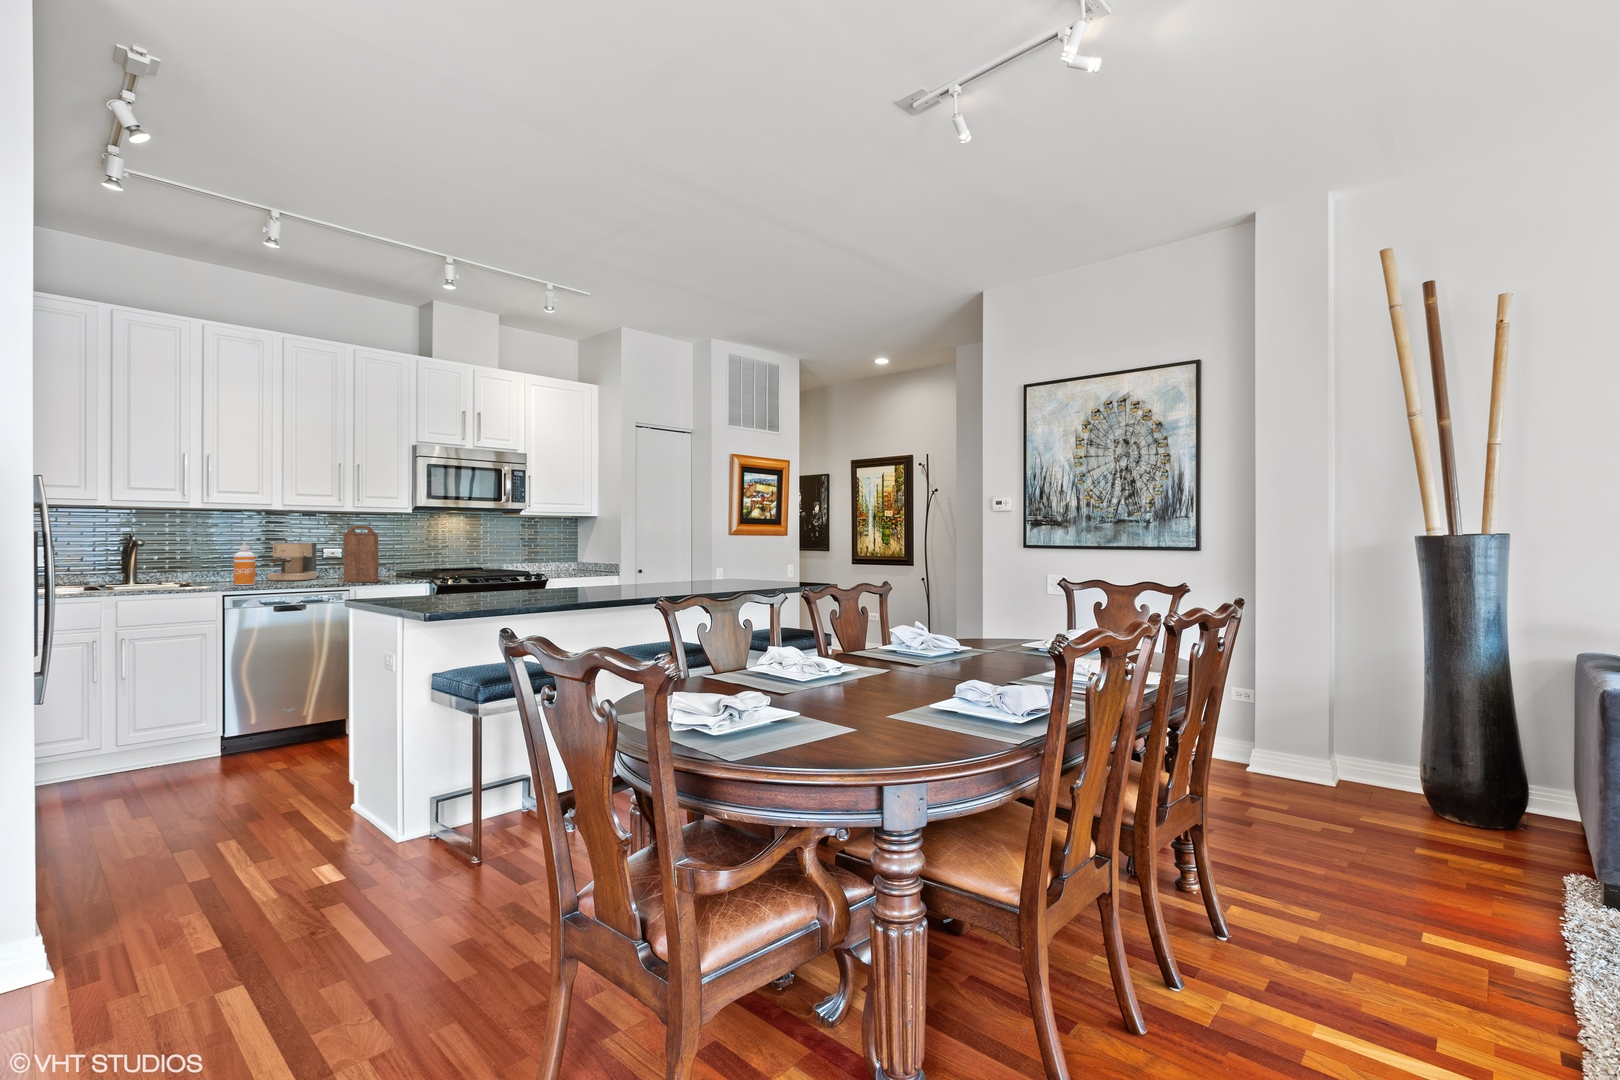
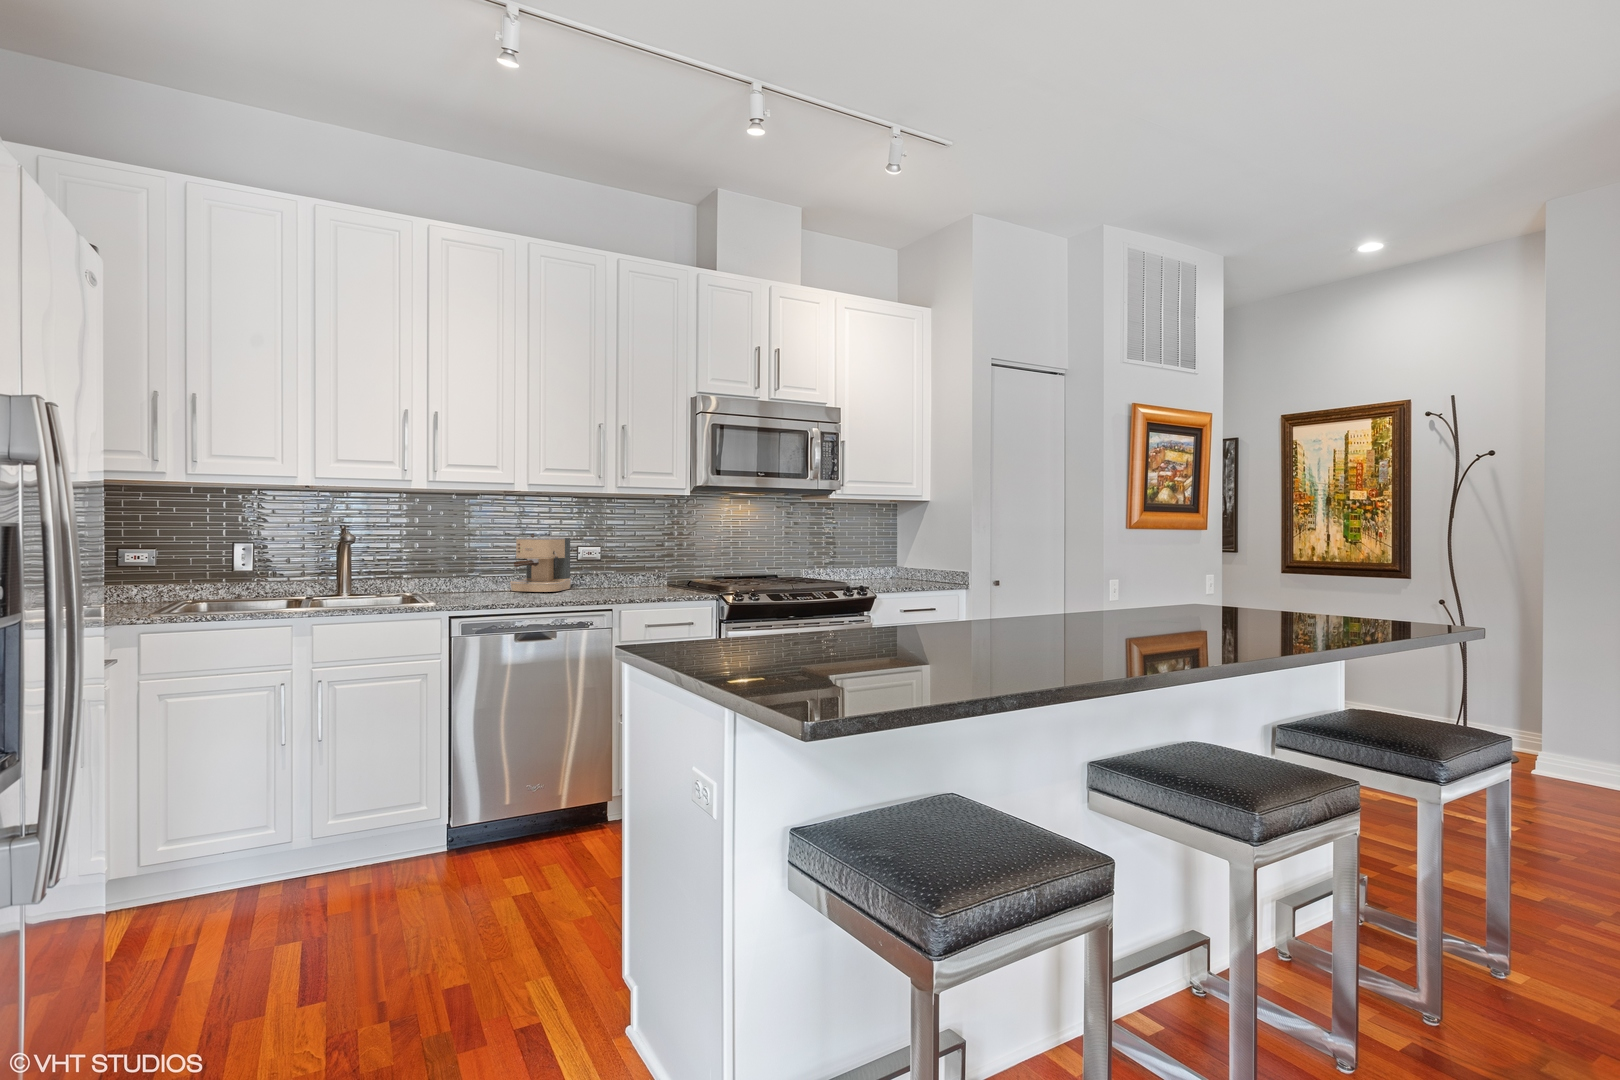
cutting board: present [344,526,378,582] -> none [606,513,652,597]
soap dispenser: present [234,542,255,585] -> none [467,536,494,600]

